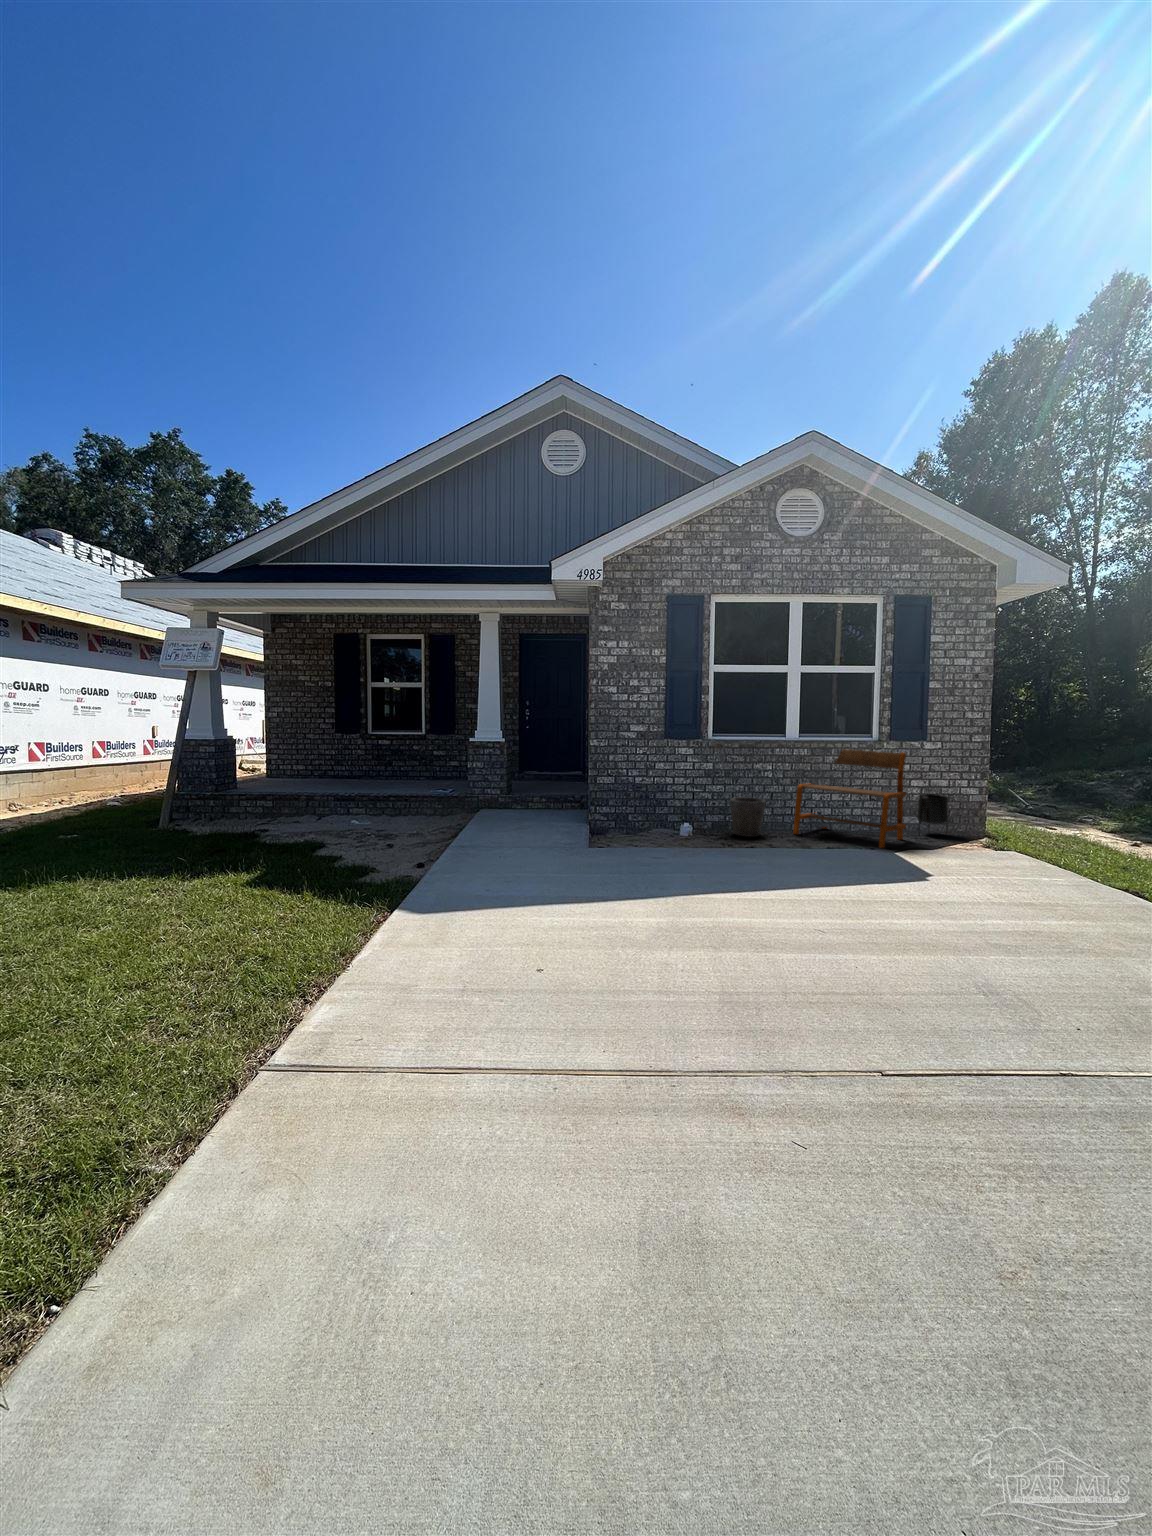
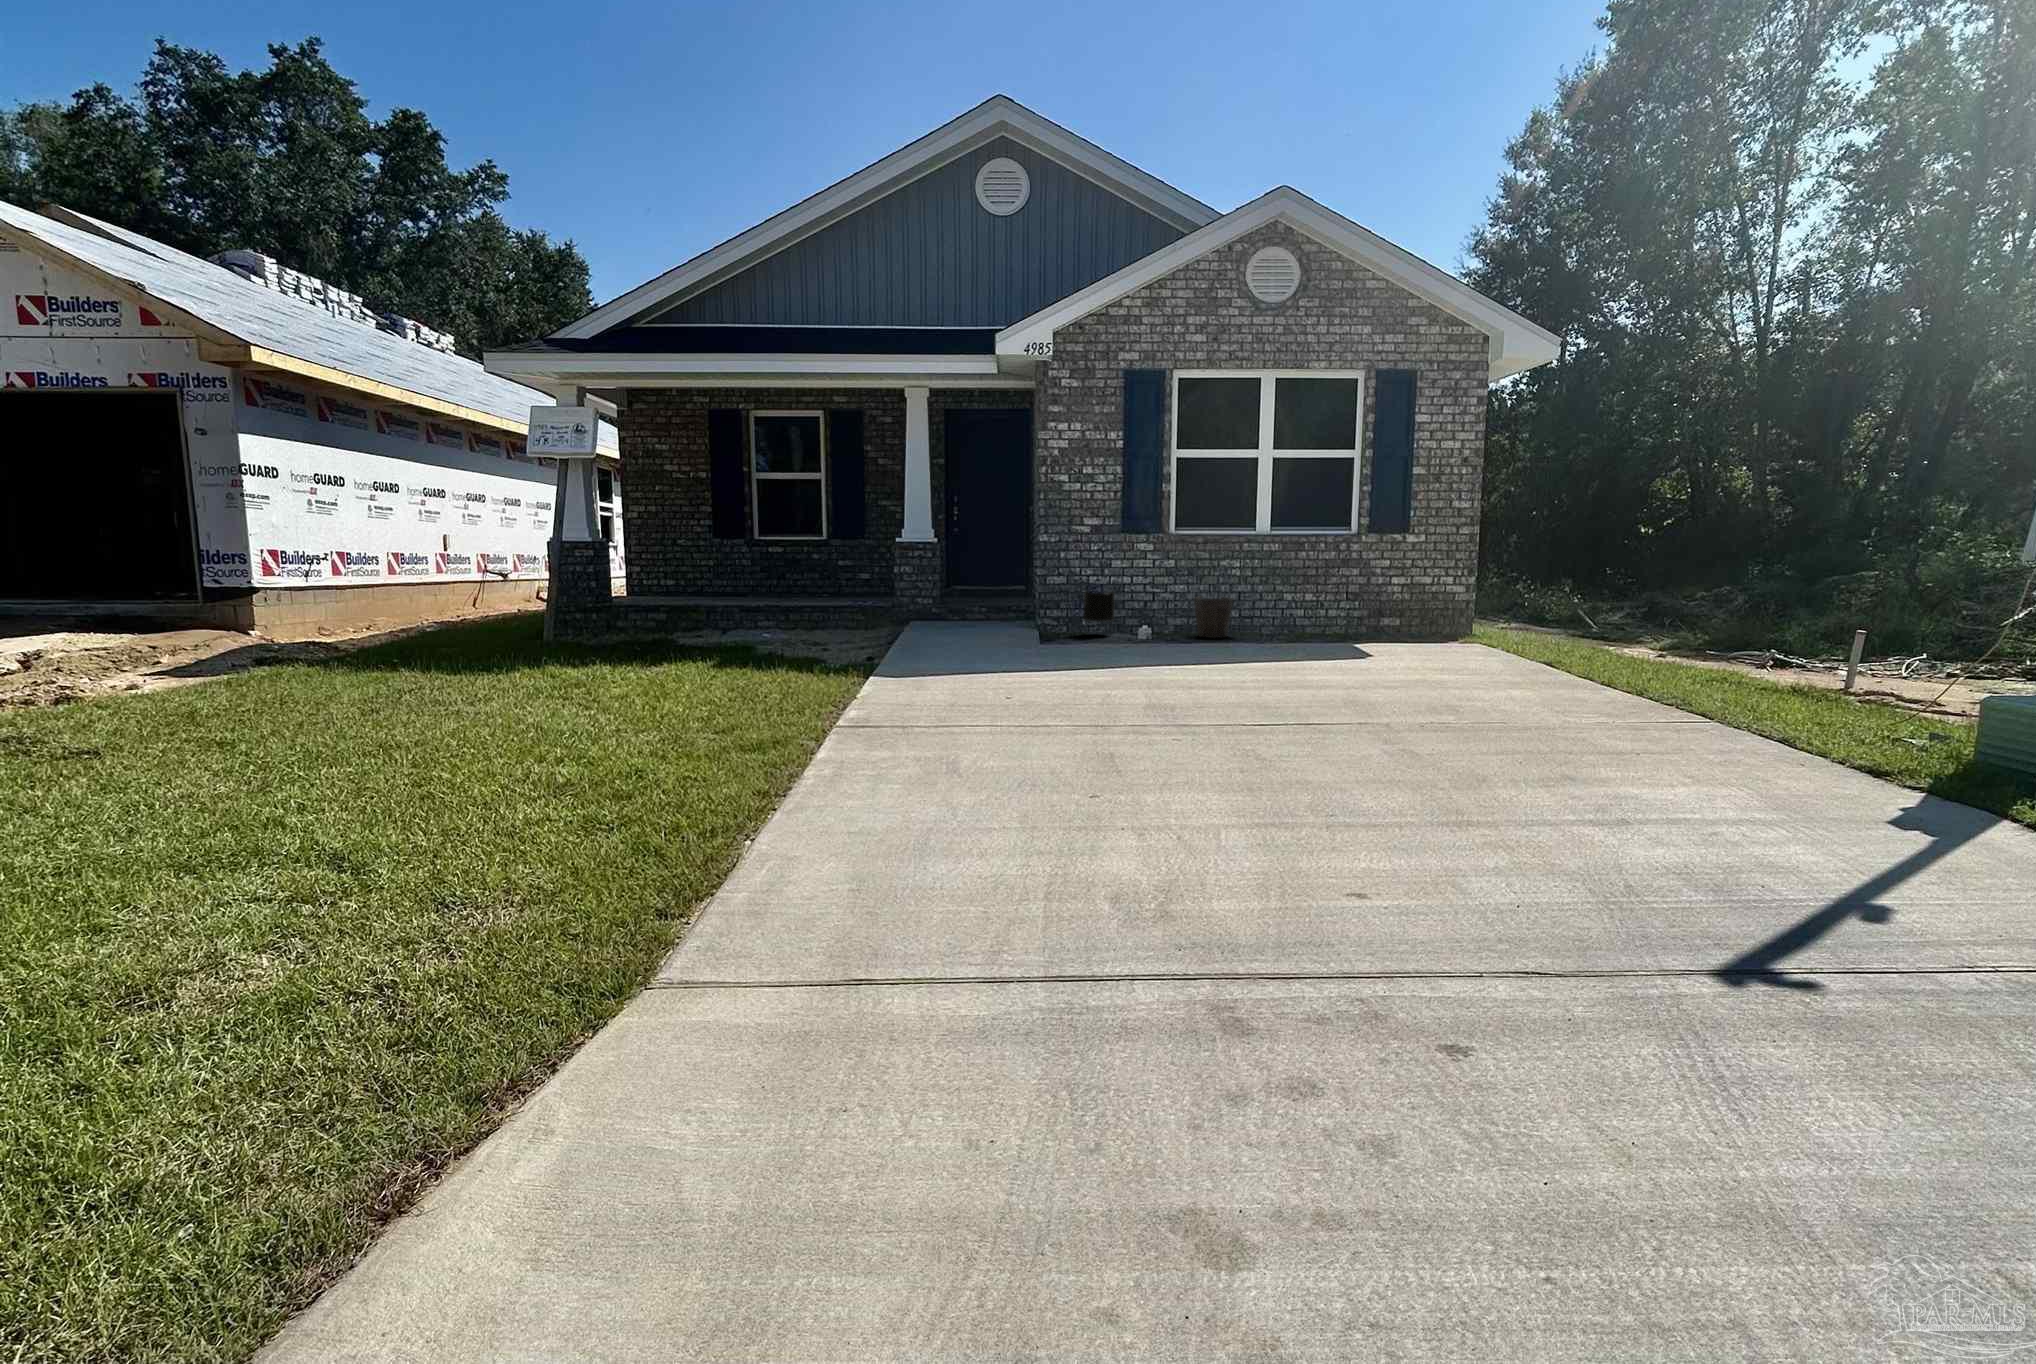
bench: present [793,749,906,848] -> none [1263,540,1383,645]
planter: present [917,794,949,833] -> present [1083,592,1115,622]

